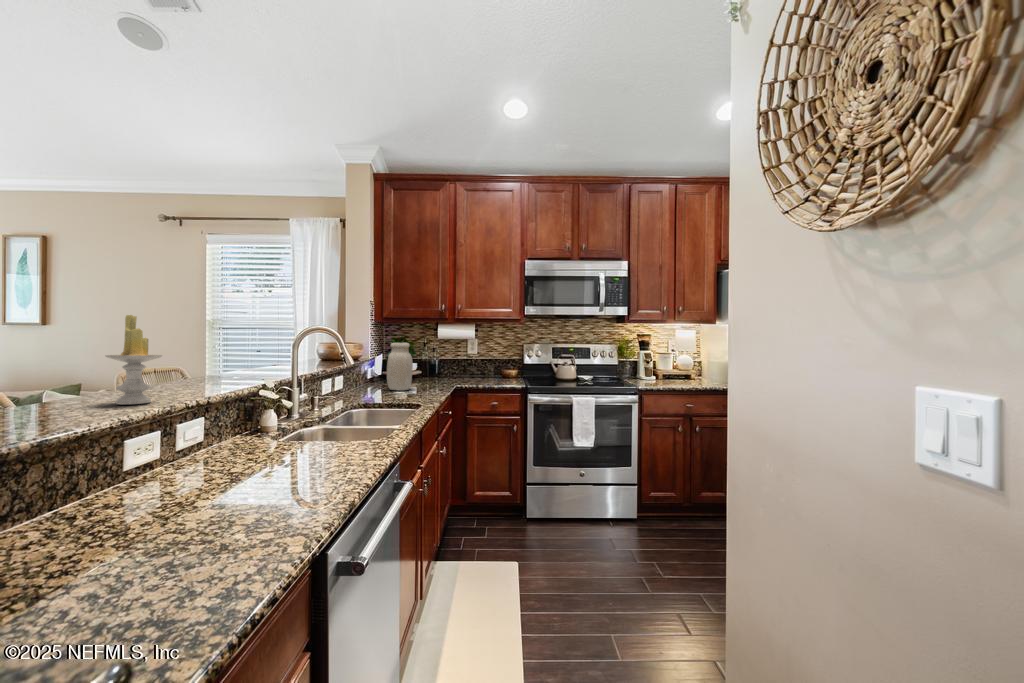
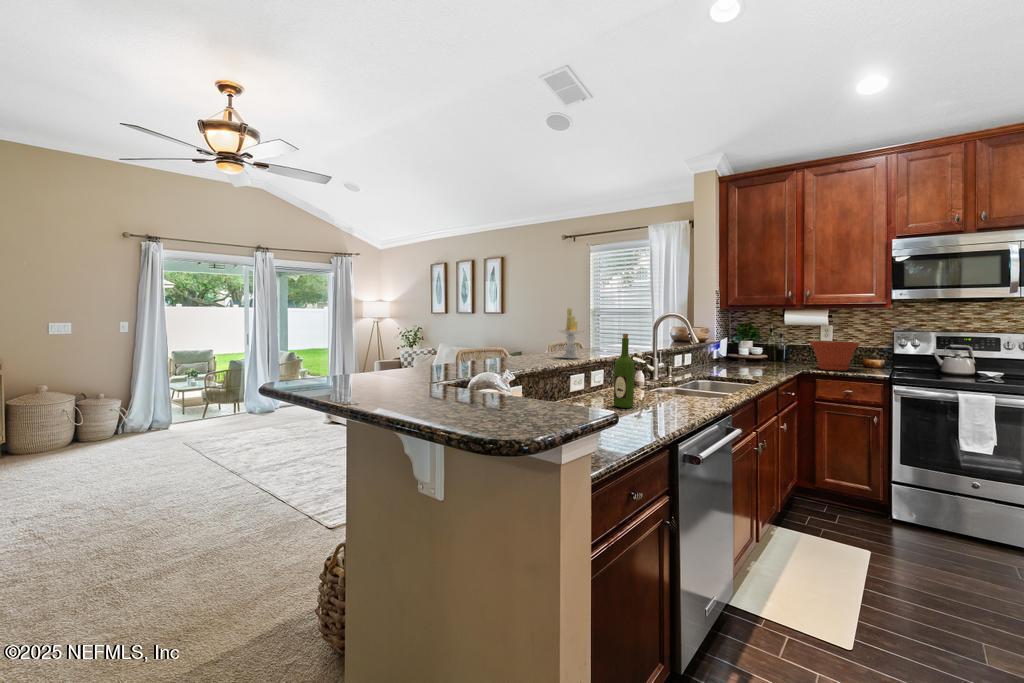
jar: present [387,343,413,390] -> none [730,328,755,370]
plant pot: none [461,355,502,383] -> present [810,341,860,371]
wine bottle: none [213,361,252,488] -> present [614,334,634,408]

